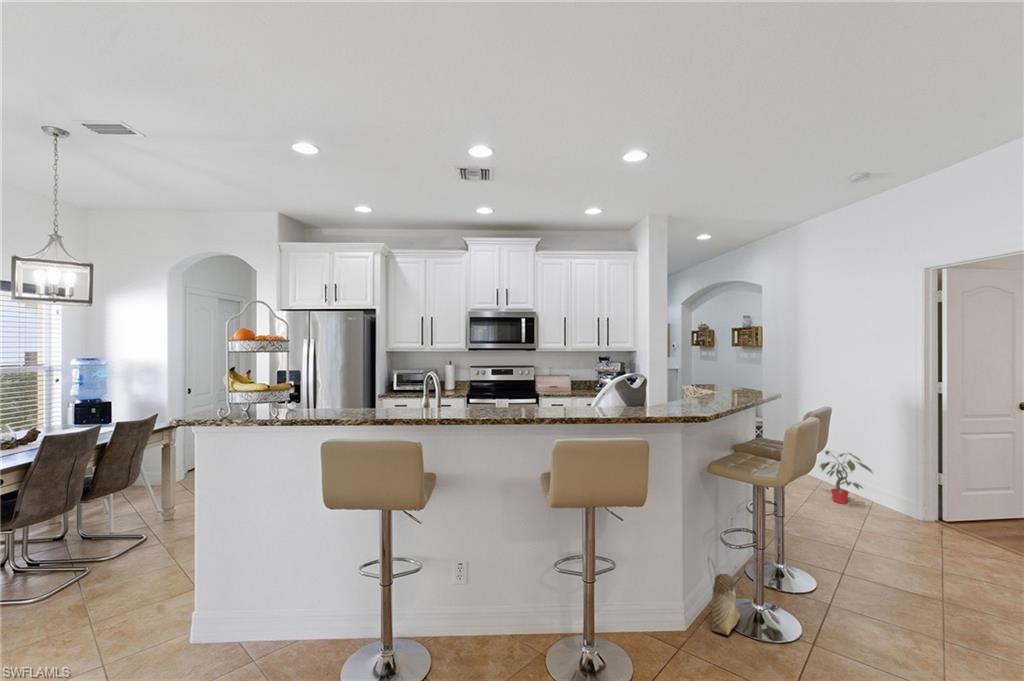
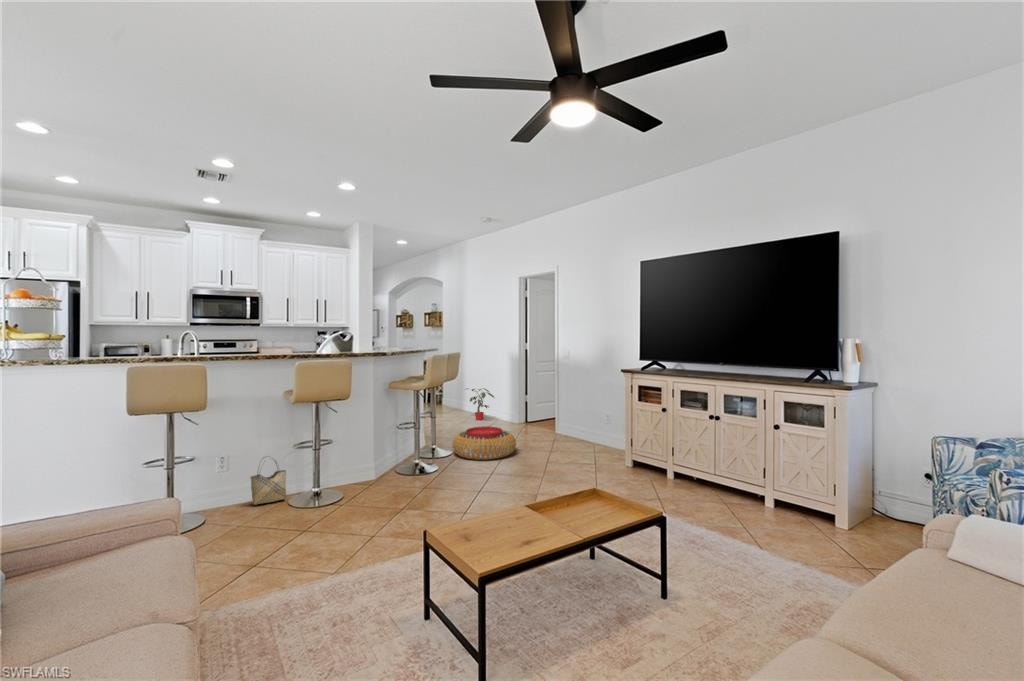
pouf: none [819,549,978,640] -> present [452,426,516,460]
woven basket: present [708,557,740,635] -> present [251,461,286,505]

